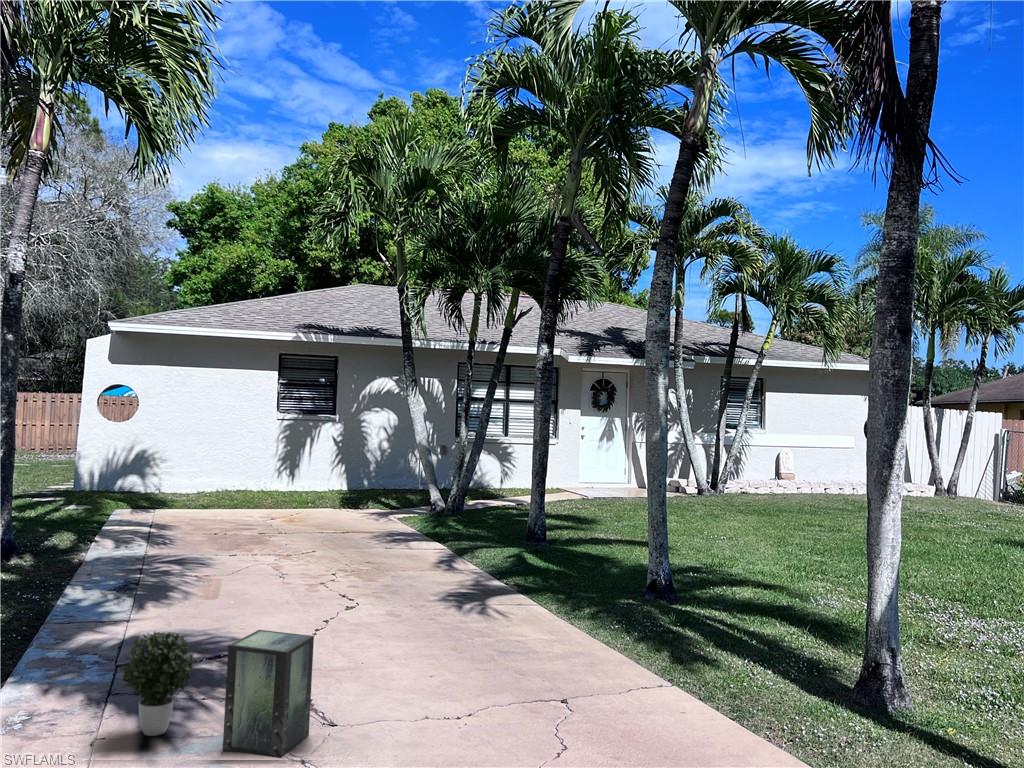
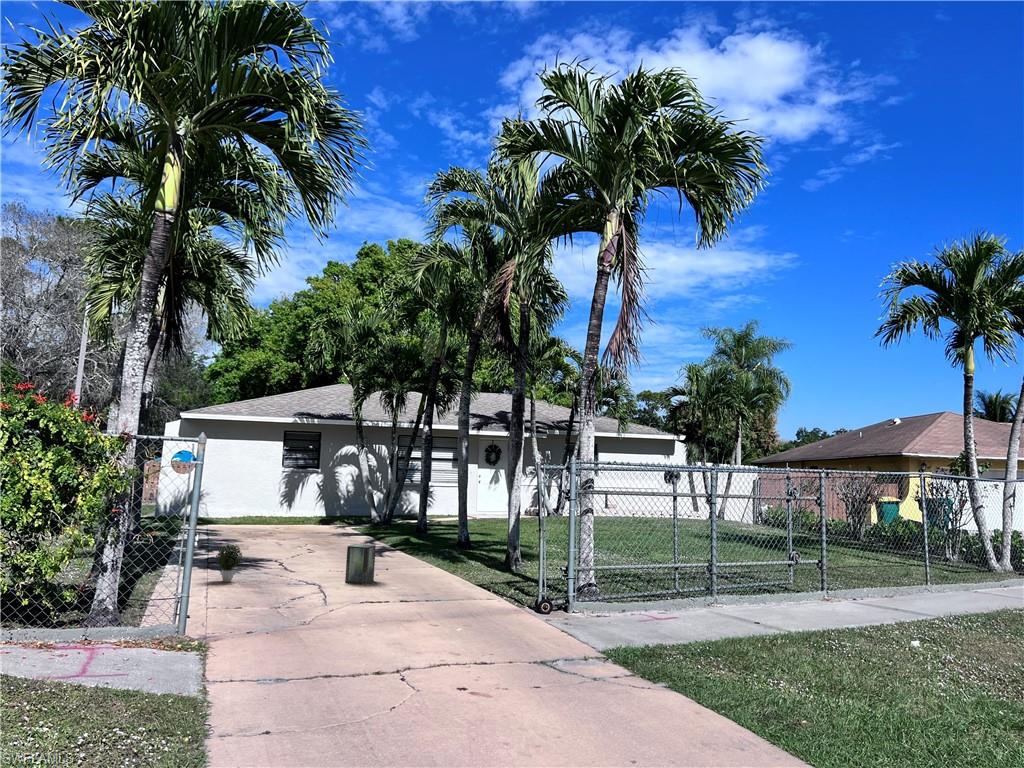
storage box: present [223,630,314,758] -> present [345,544,376,584]

